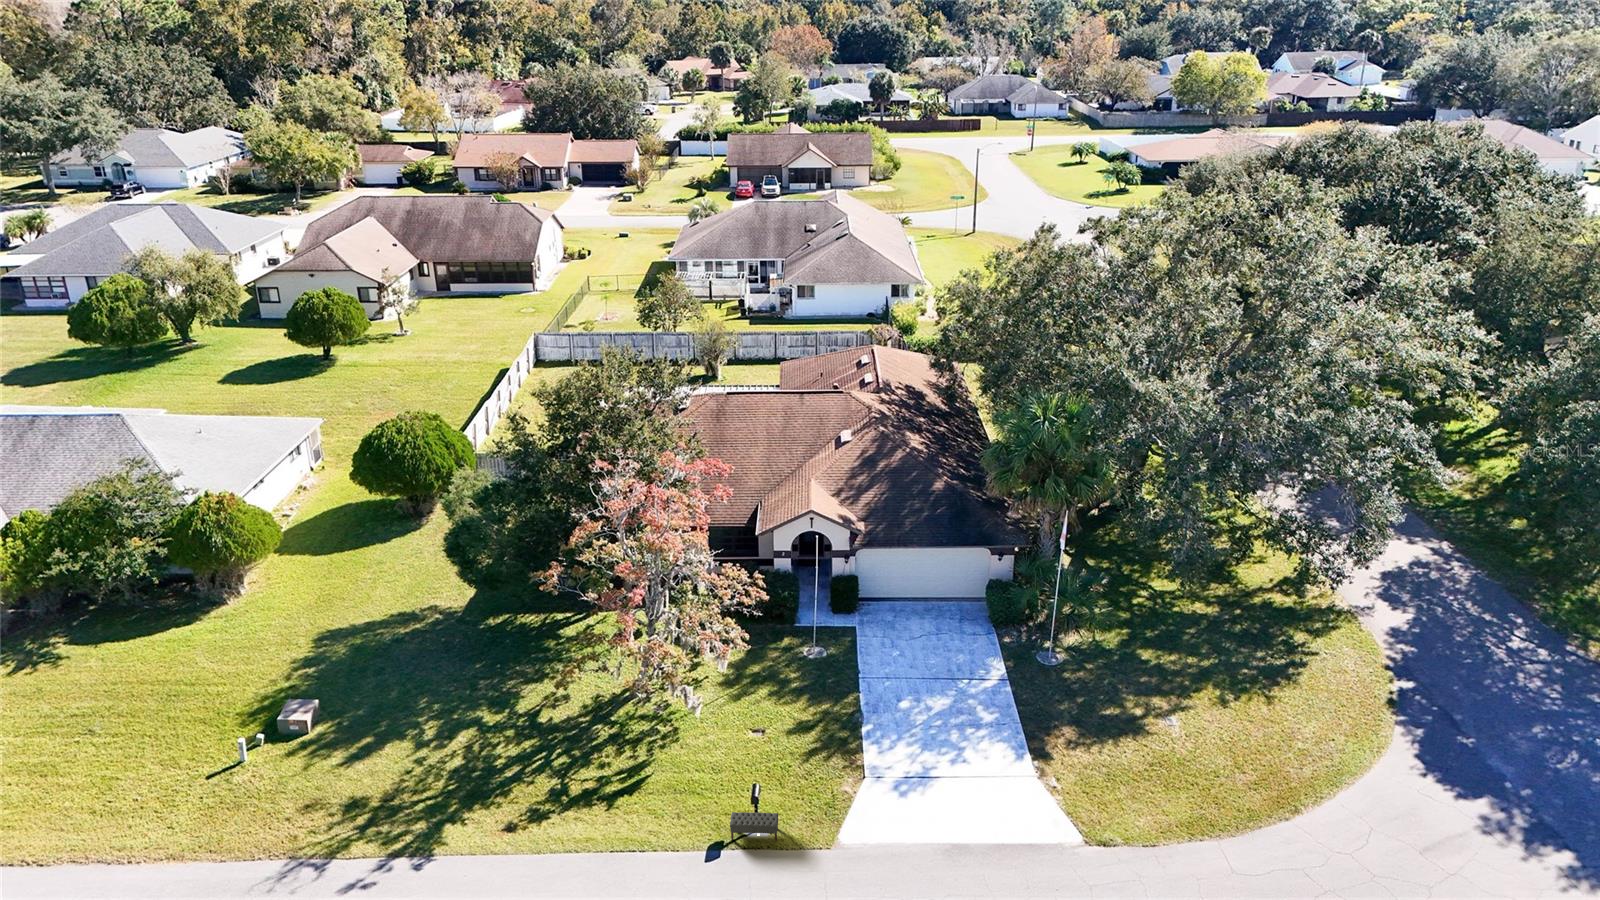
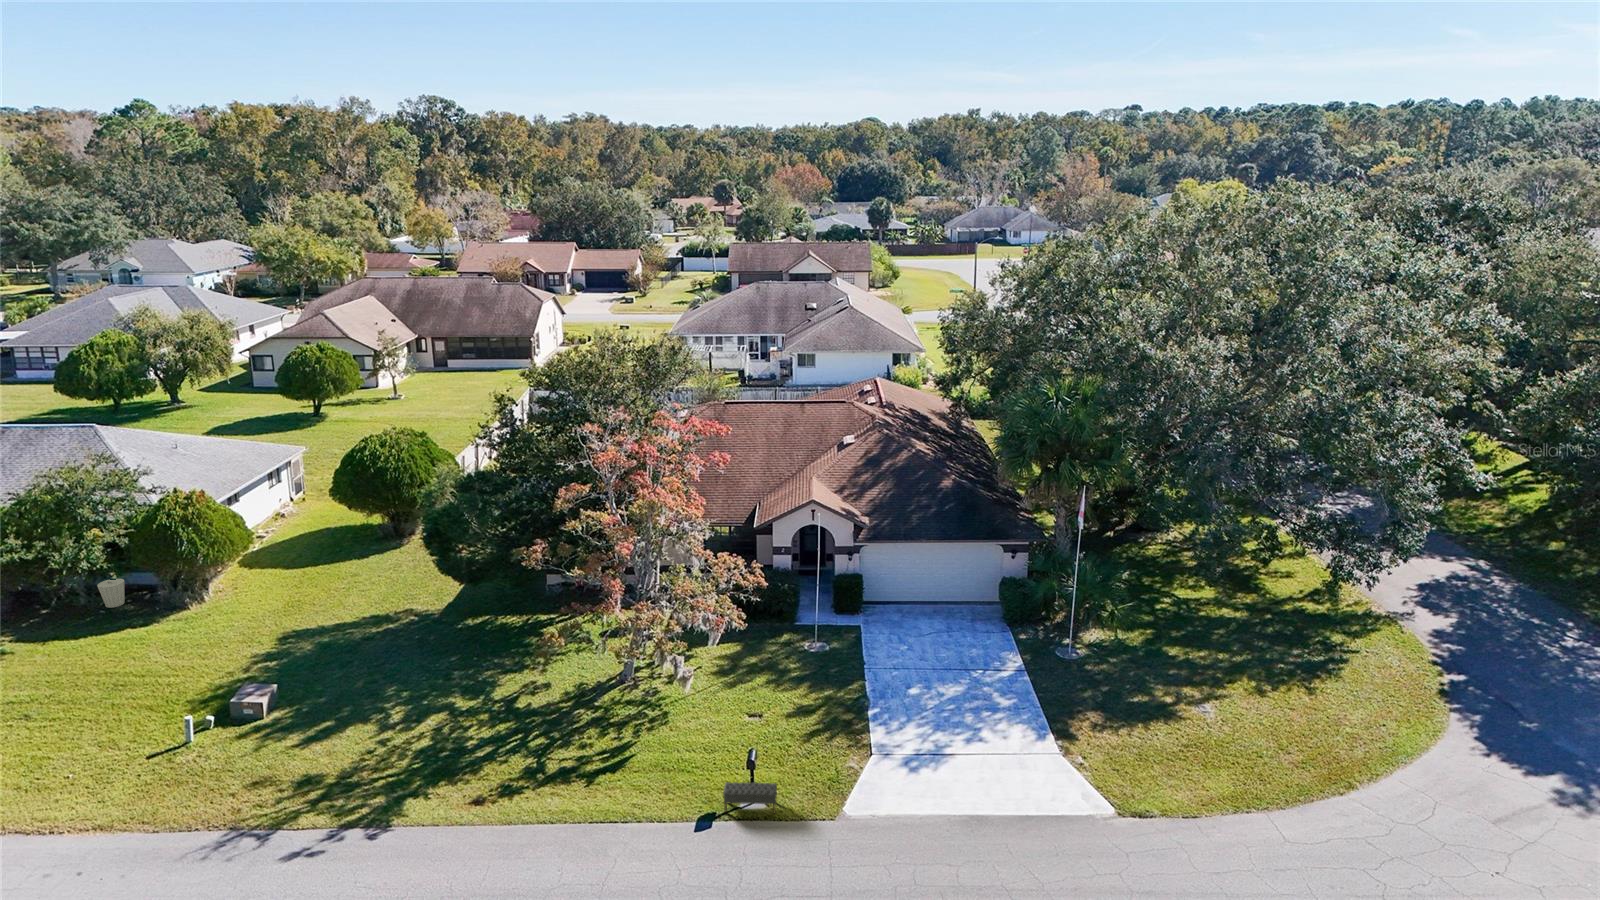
trash can: none [139,576,166,604] -> present [97,579,125,608]

